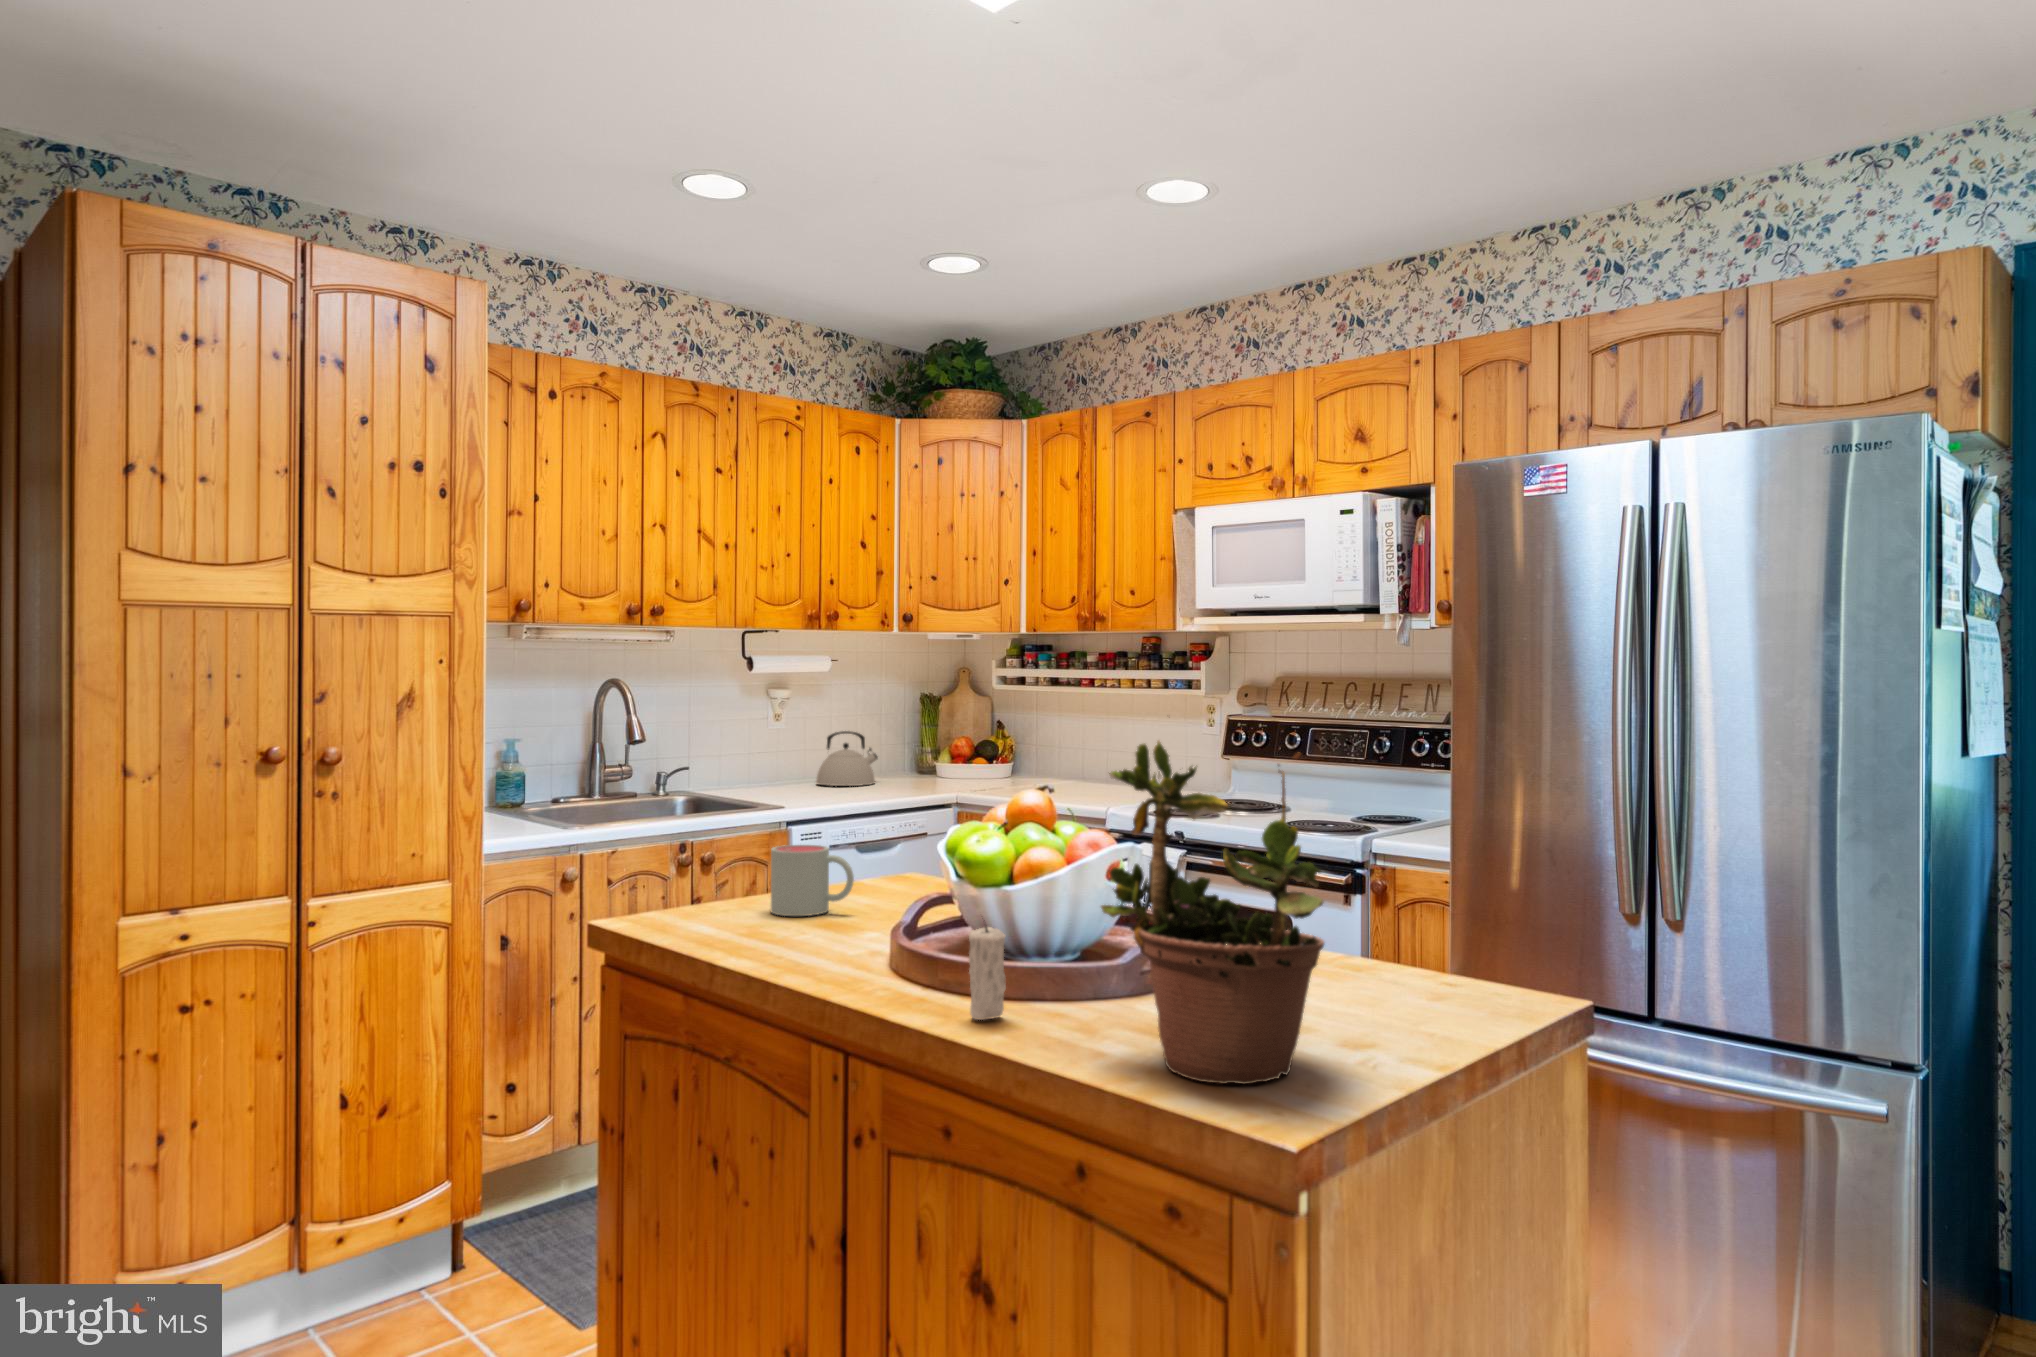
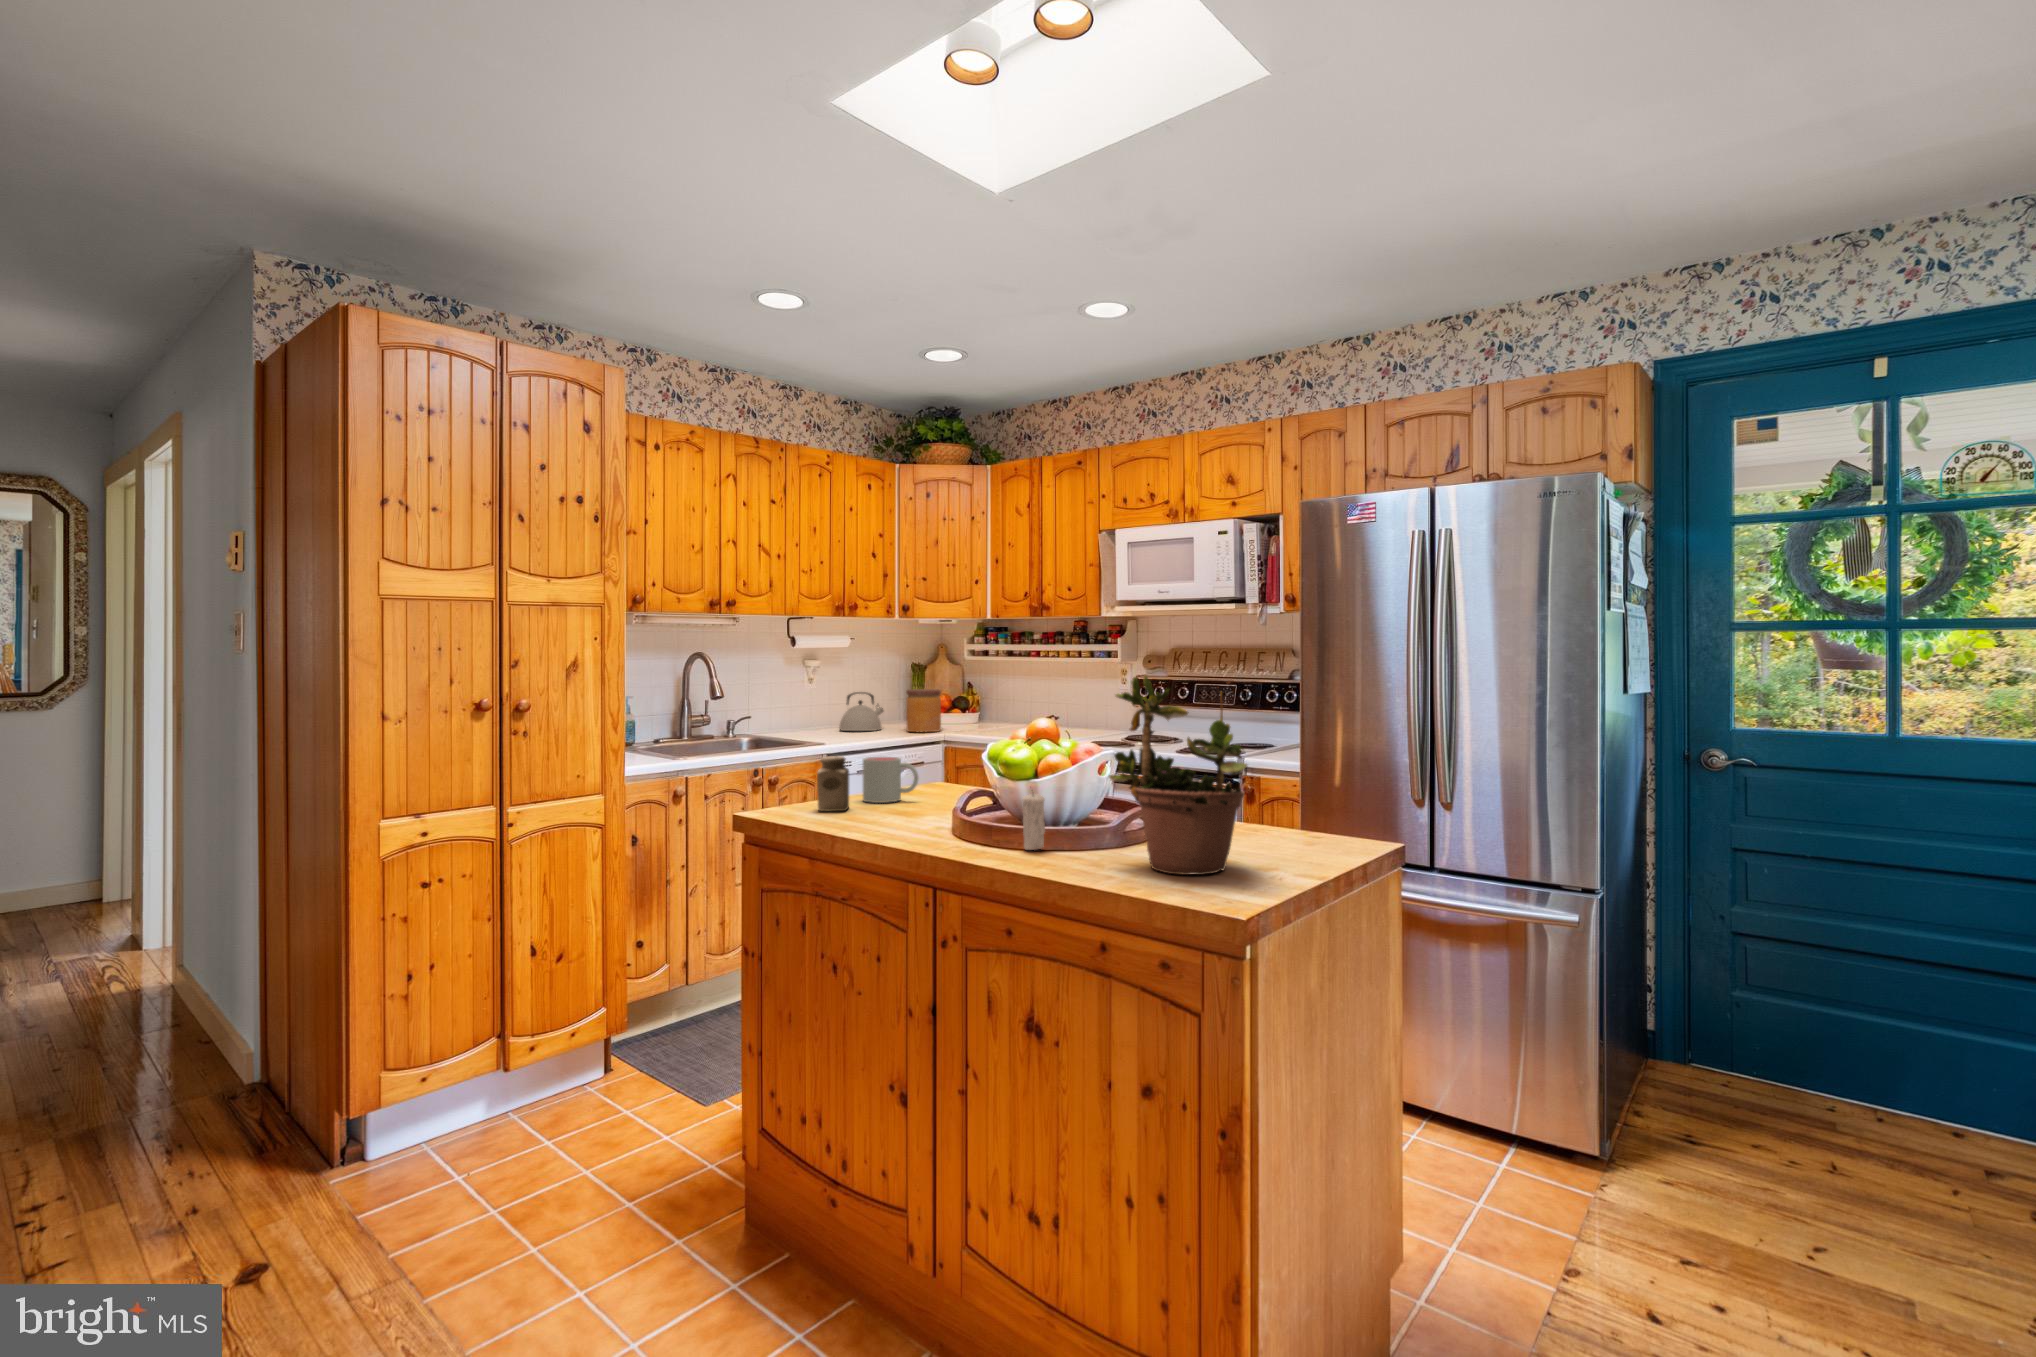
jar: none [907,728,956,789] -> present [906,689,941,732]
salt shaker: none [691,846,743,932] -> present [817,756,849,811]

